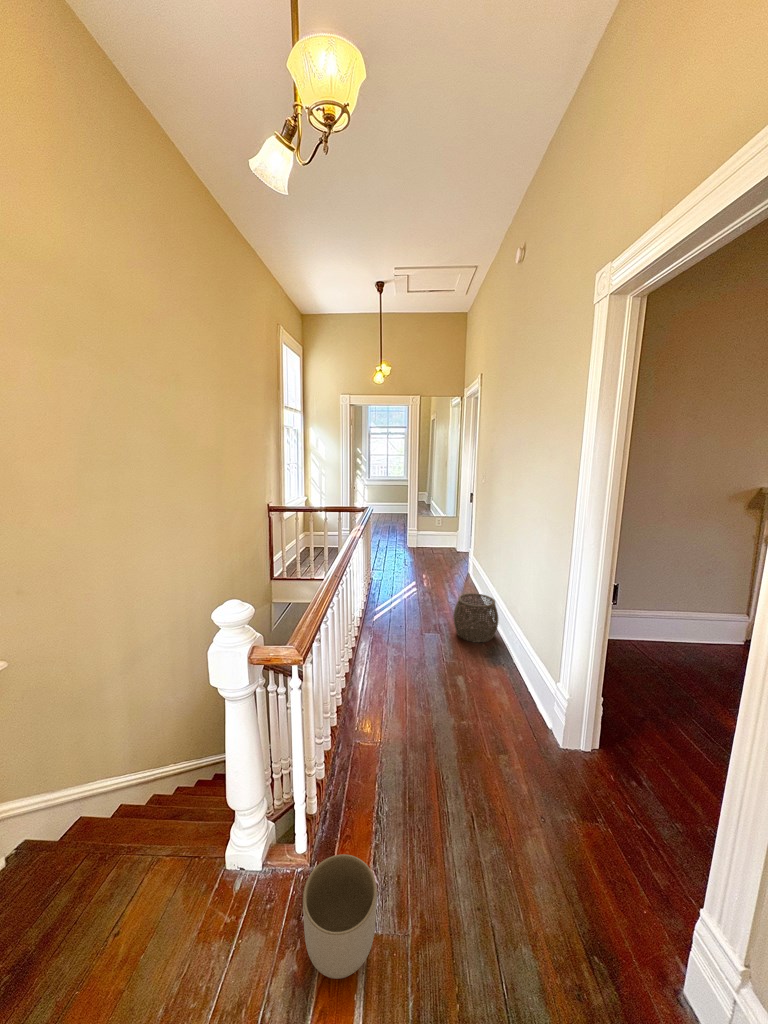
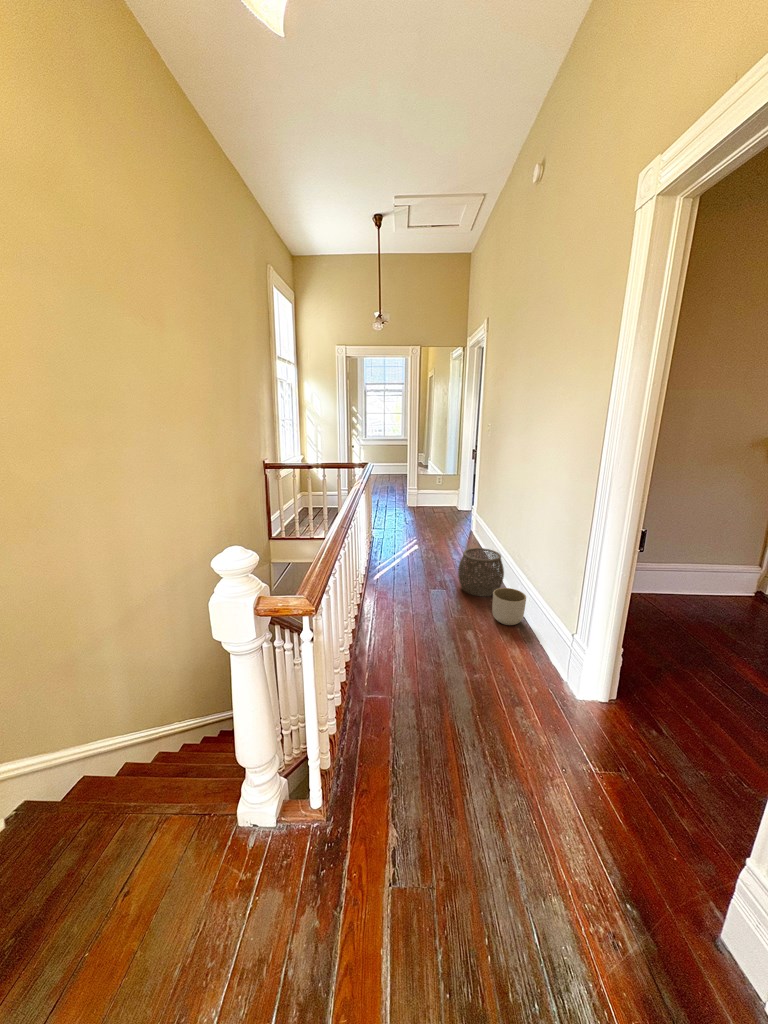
planter: present [303,854,377,979] -> present [492,588,526,625]

